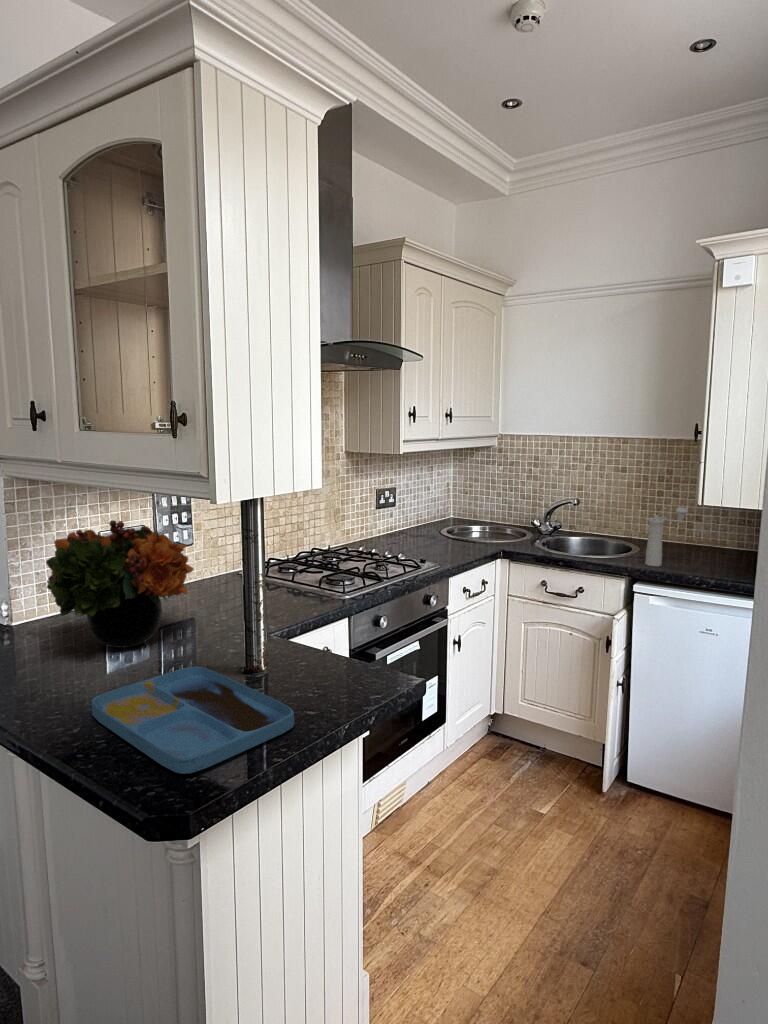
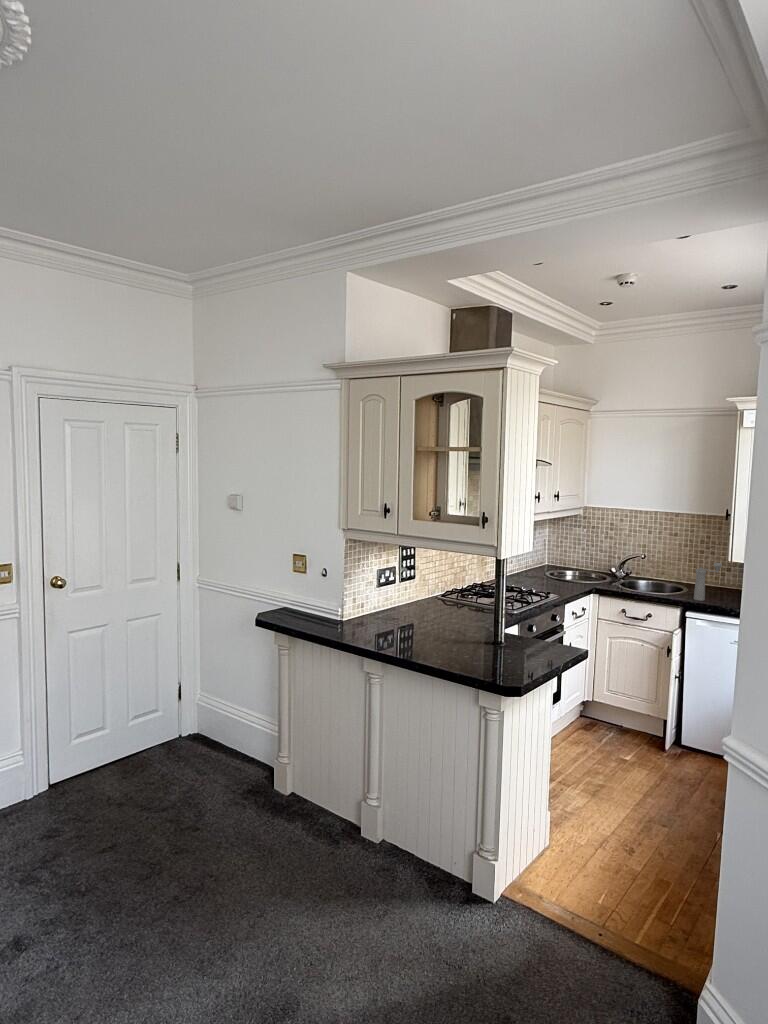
flower arrangement: present [46,520,194,648] -> none [374,564,449,633]
tray: present [92,666,294,774] -> none [432,641,535,679]

